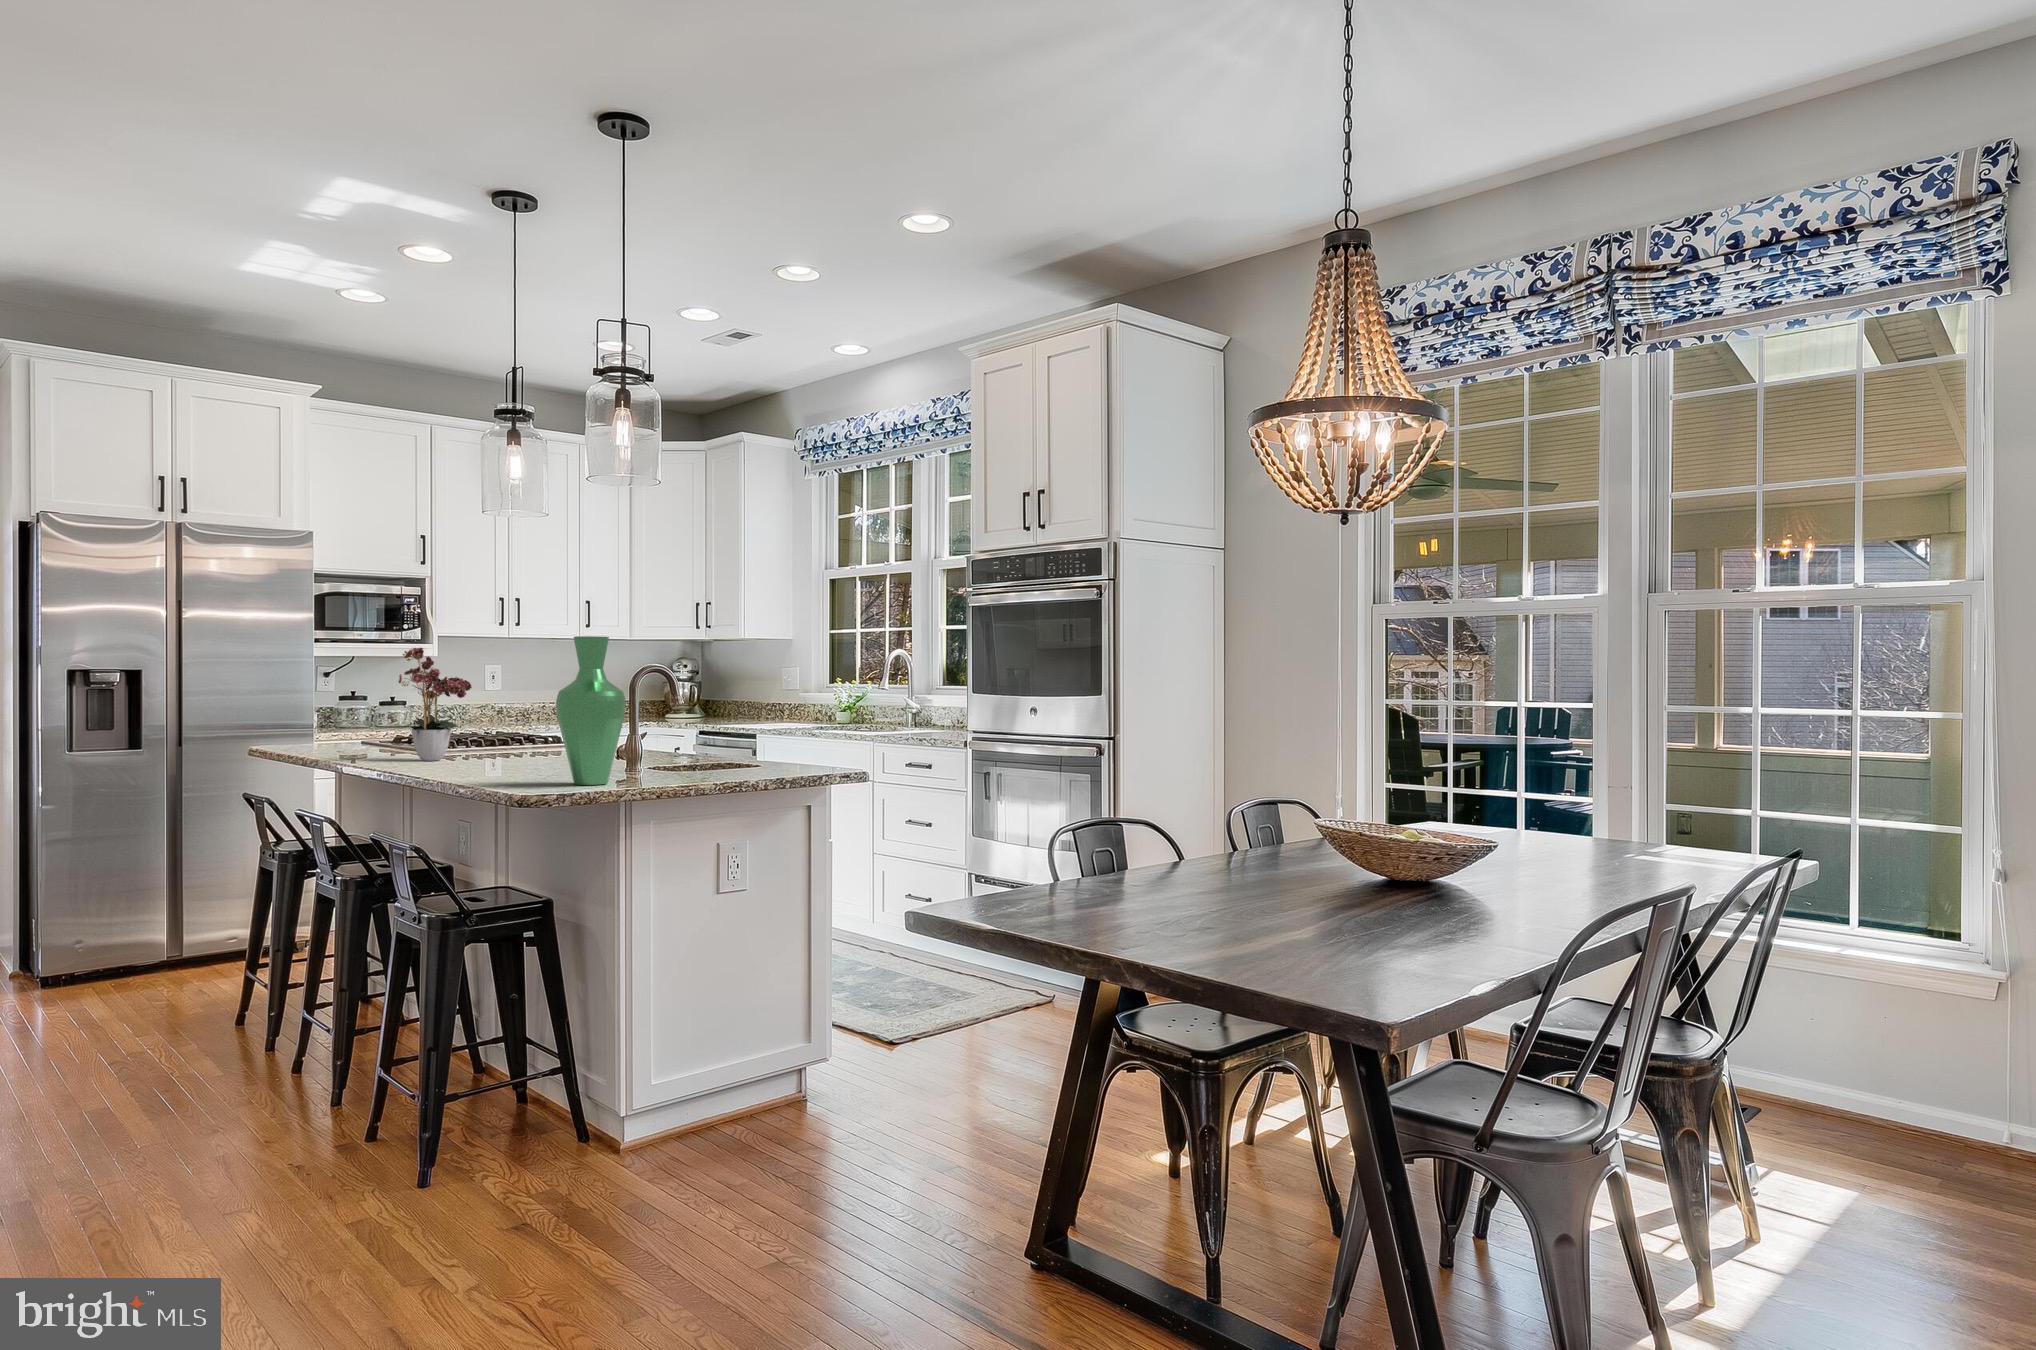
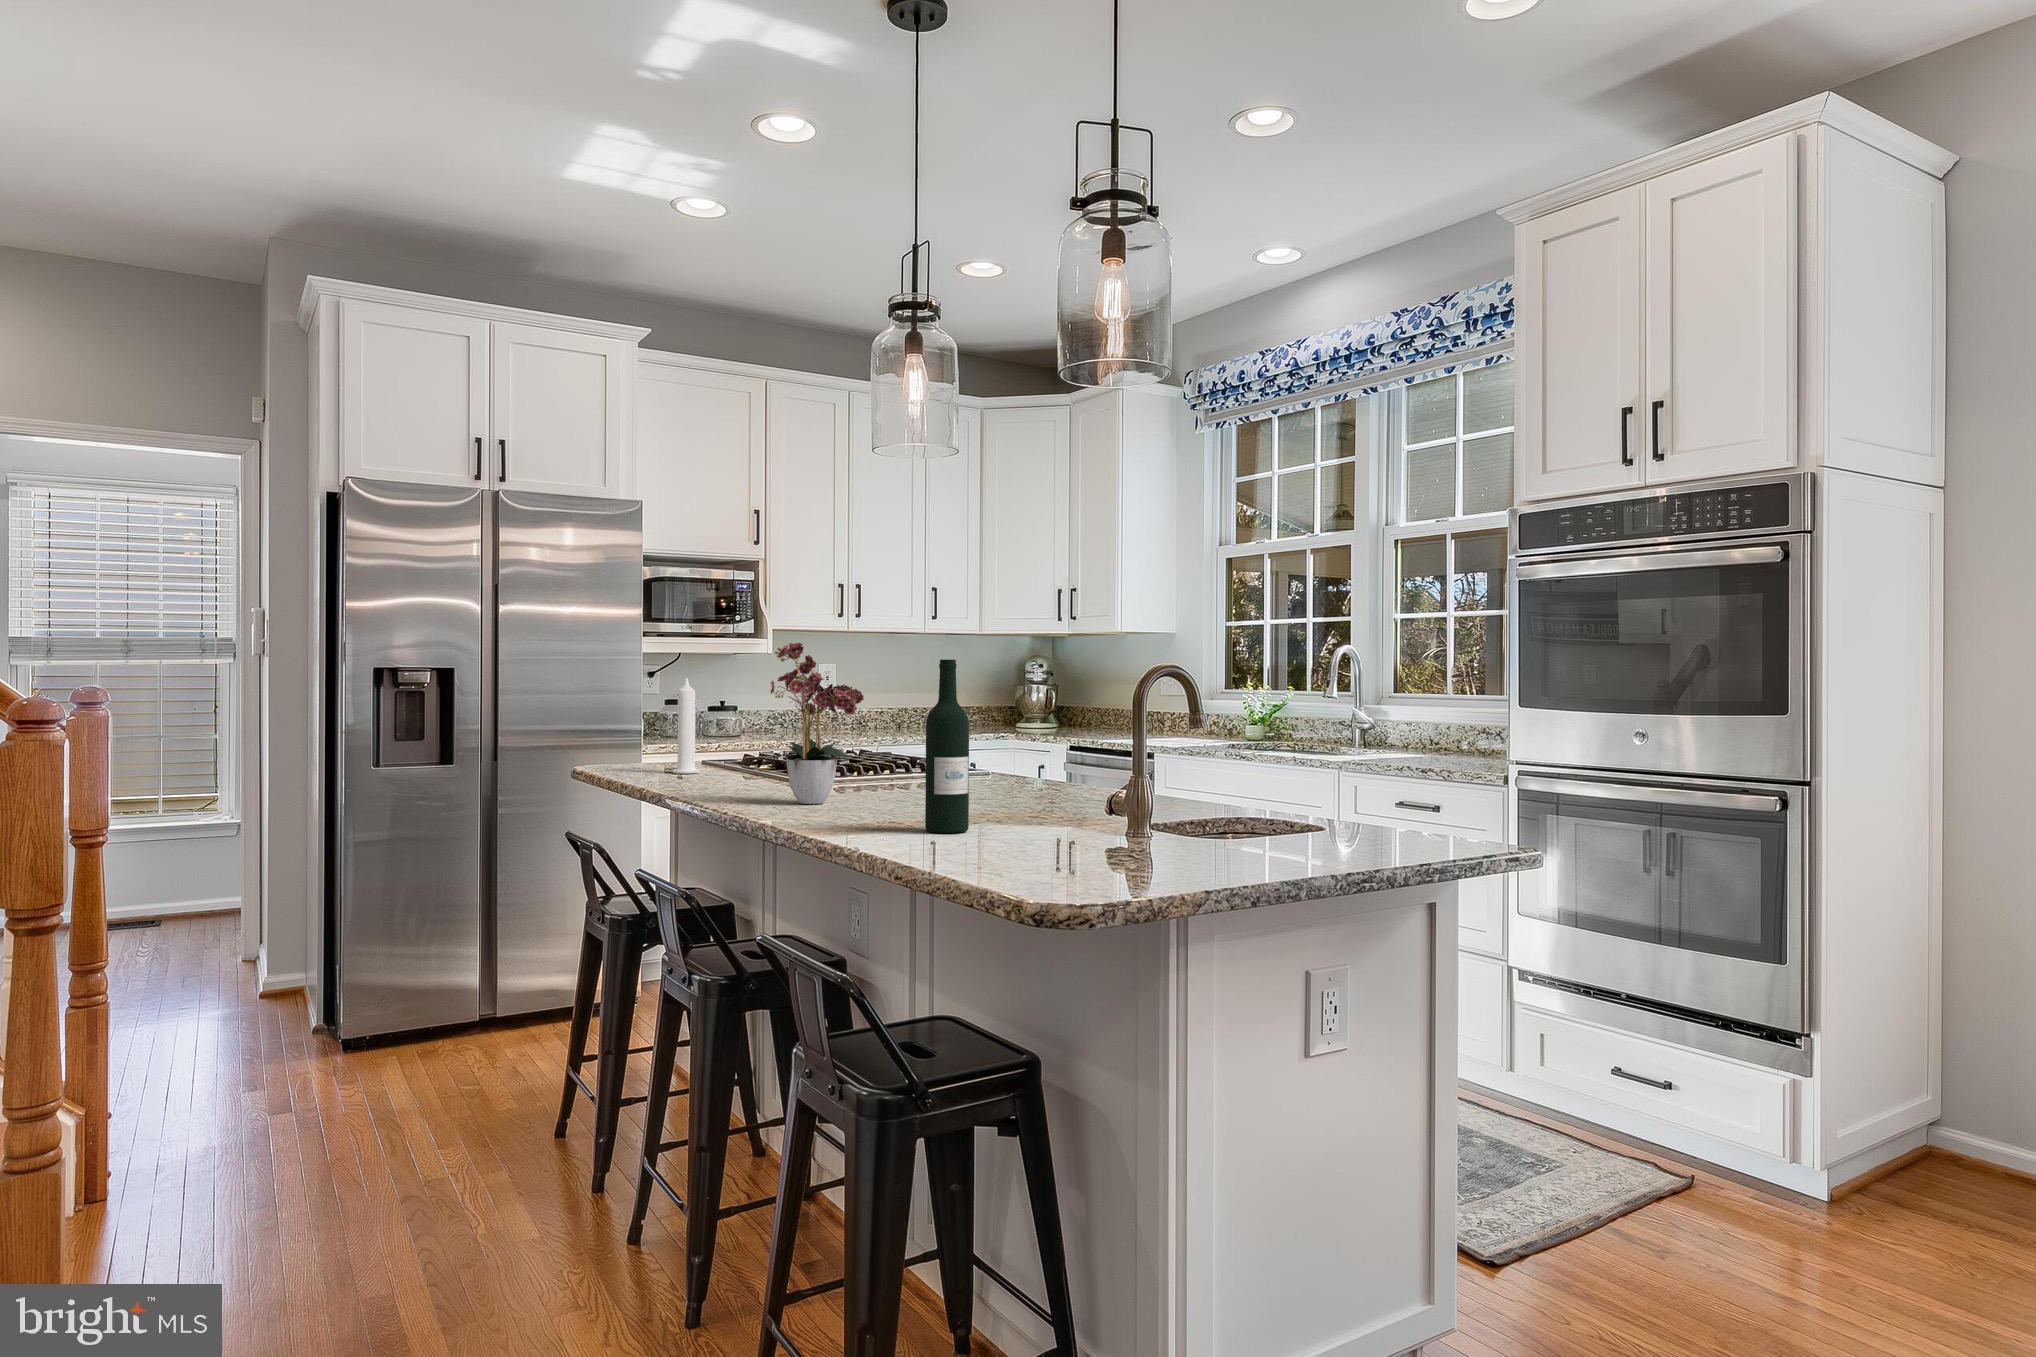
vase: present [556,636,626,785] -> none [1056,623,1169,877]
wine bottle: none [498,659,528,771] -> present [925,660,969,833]
candle: none [333,675,357,747] -> present [673,678,700,774]

